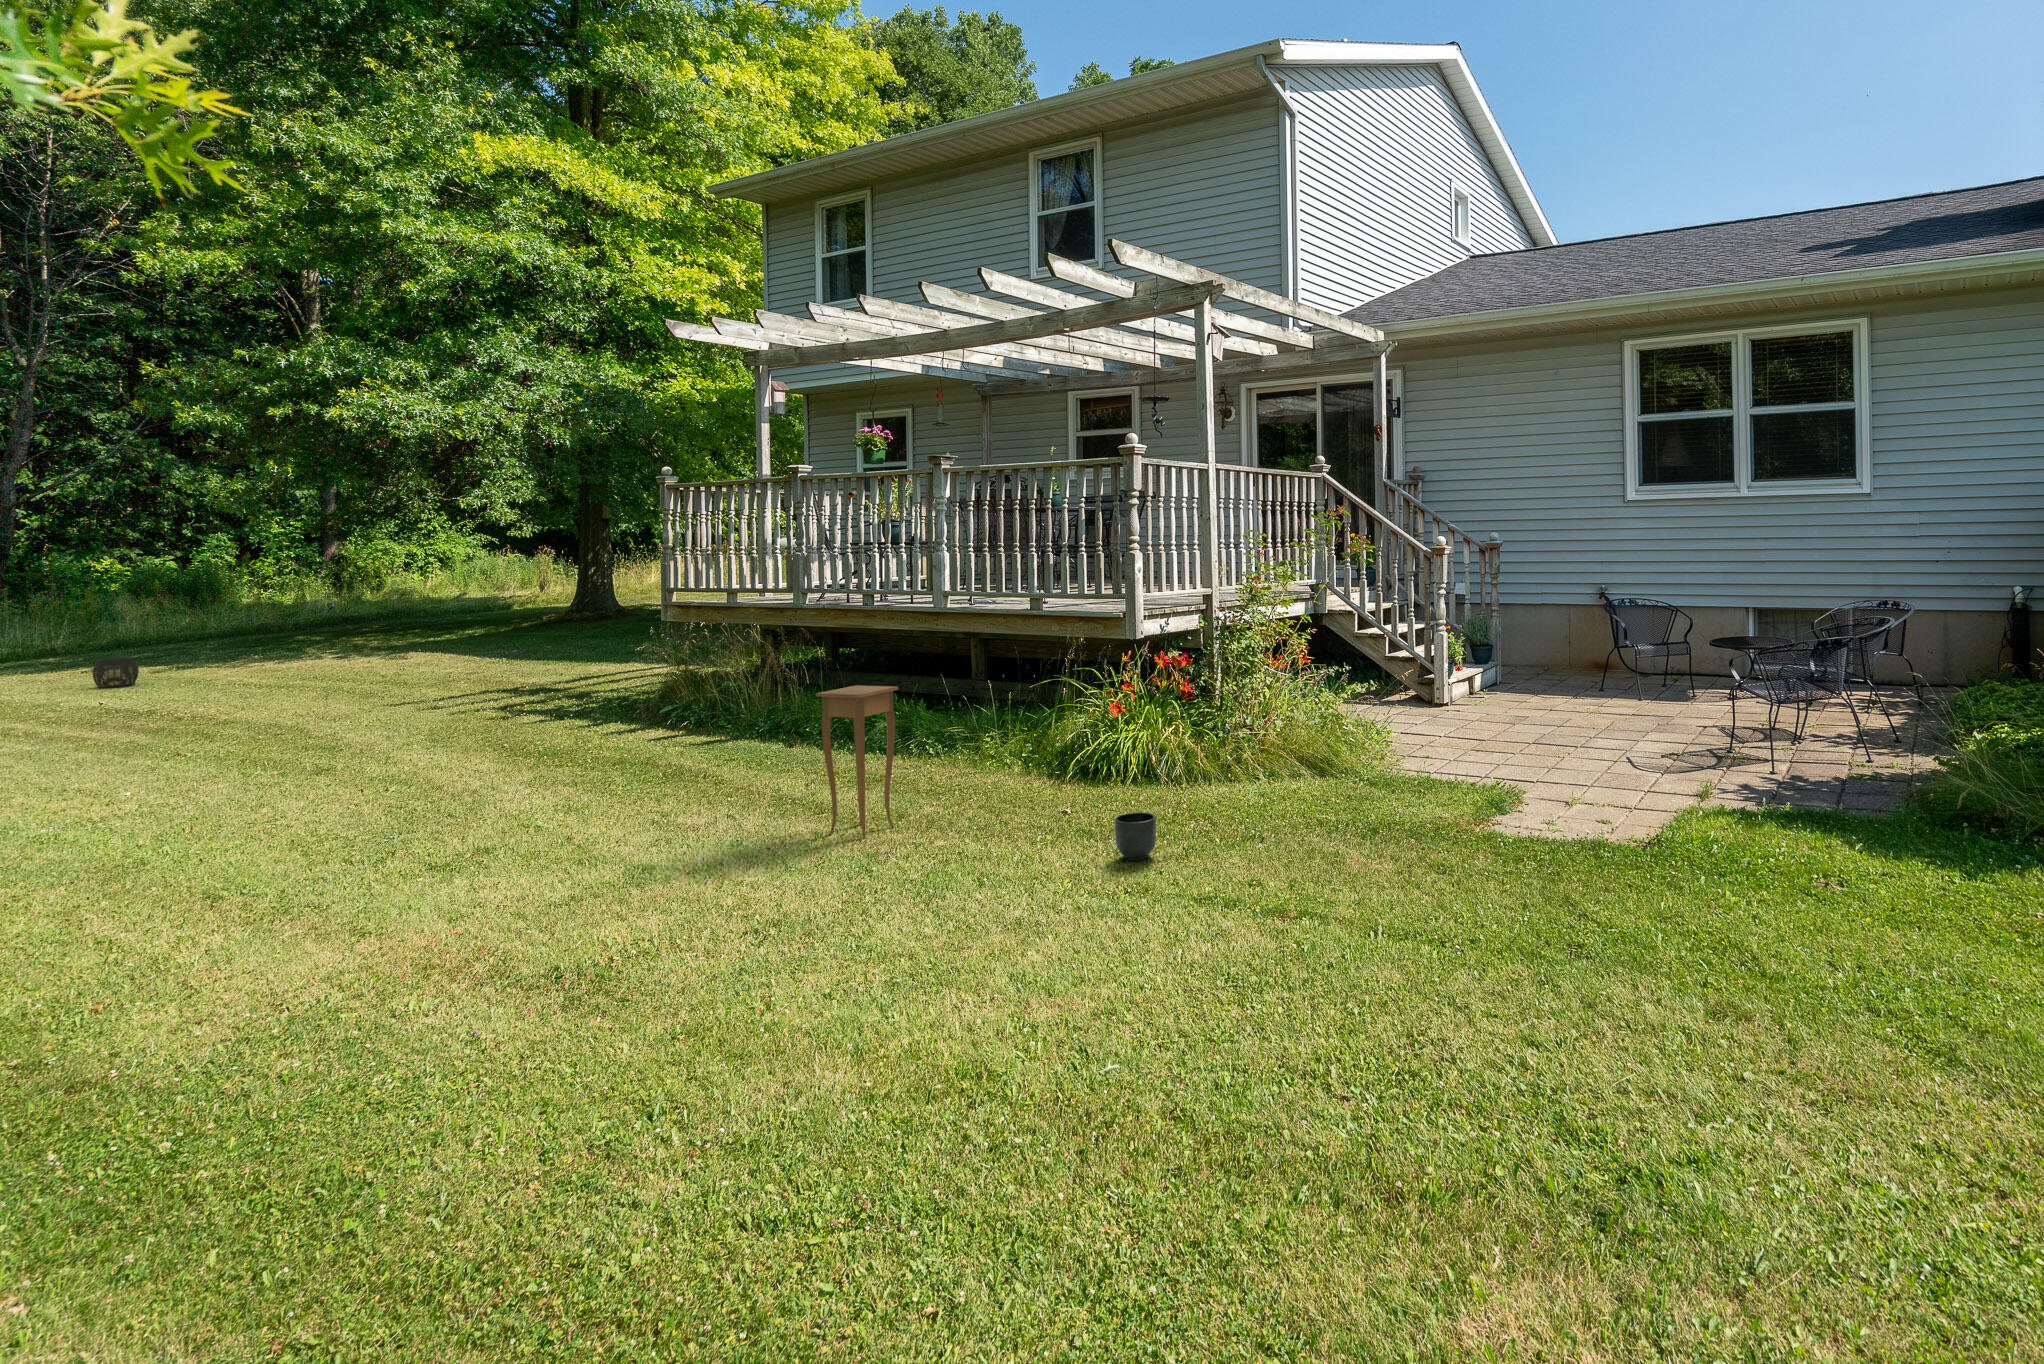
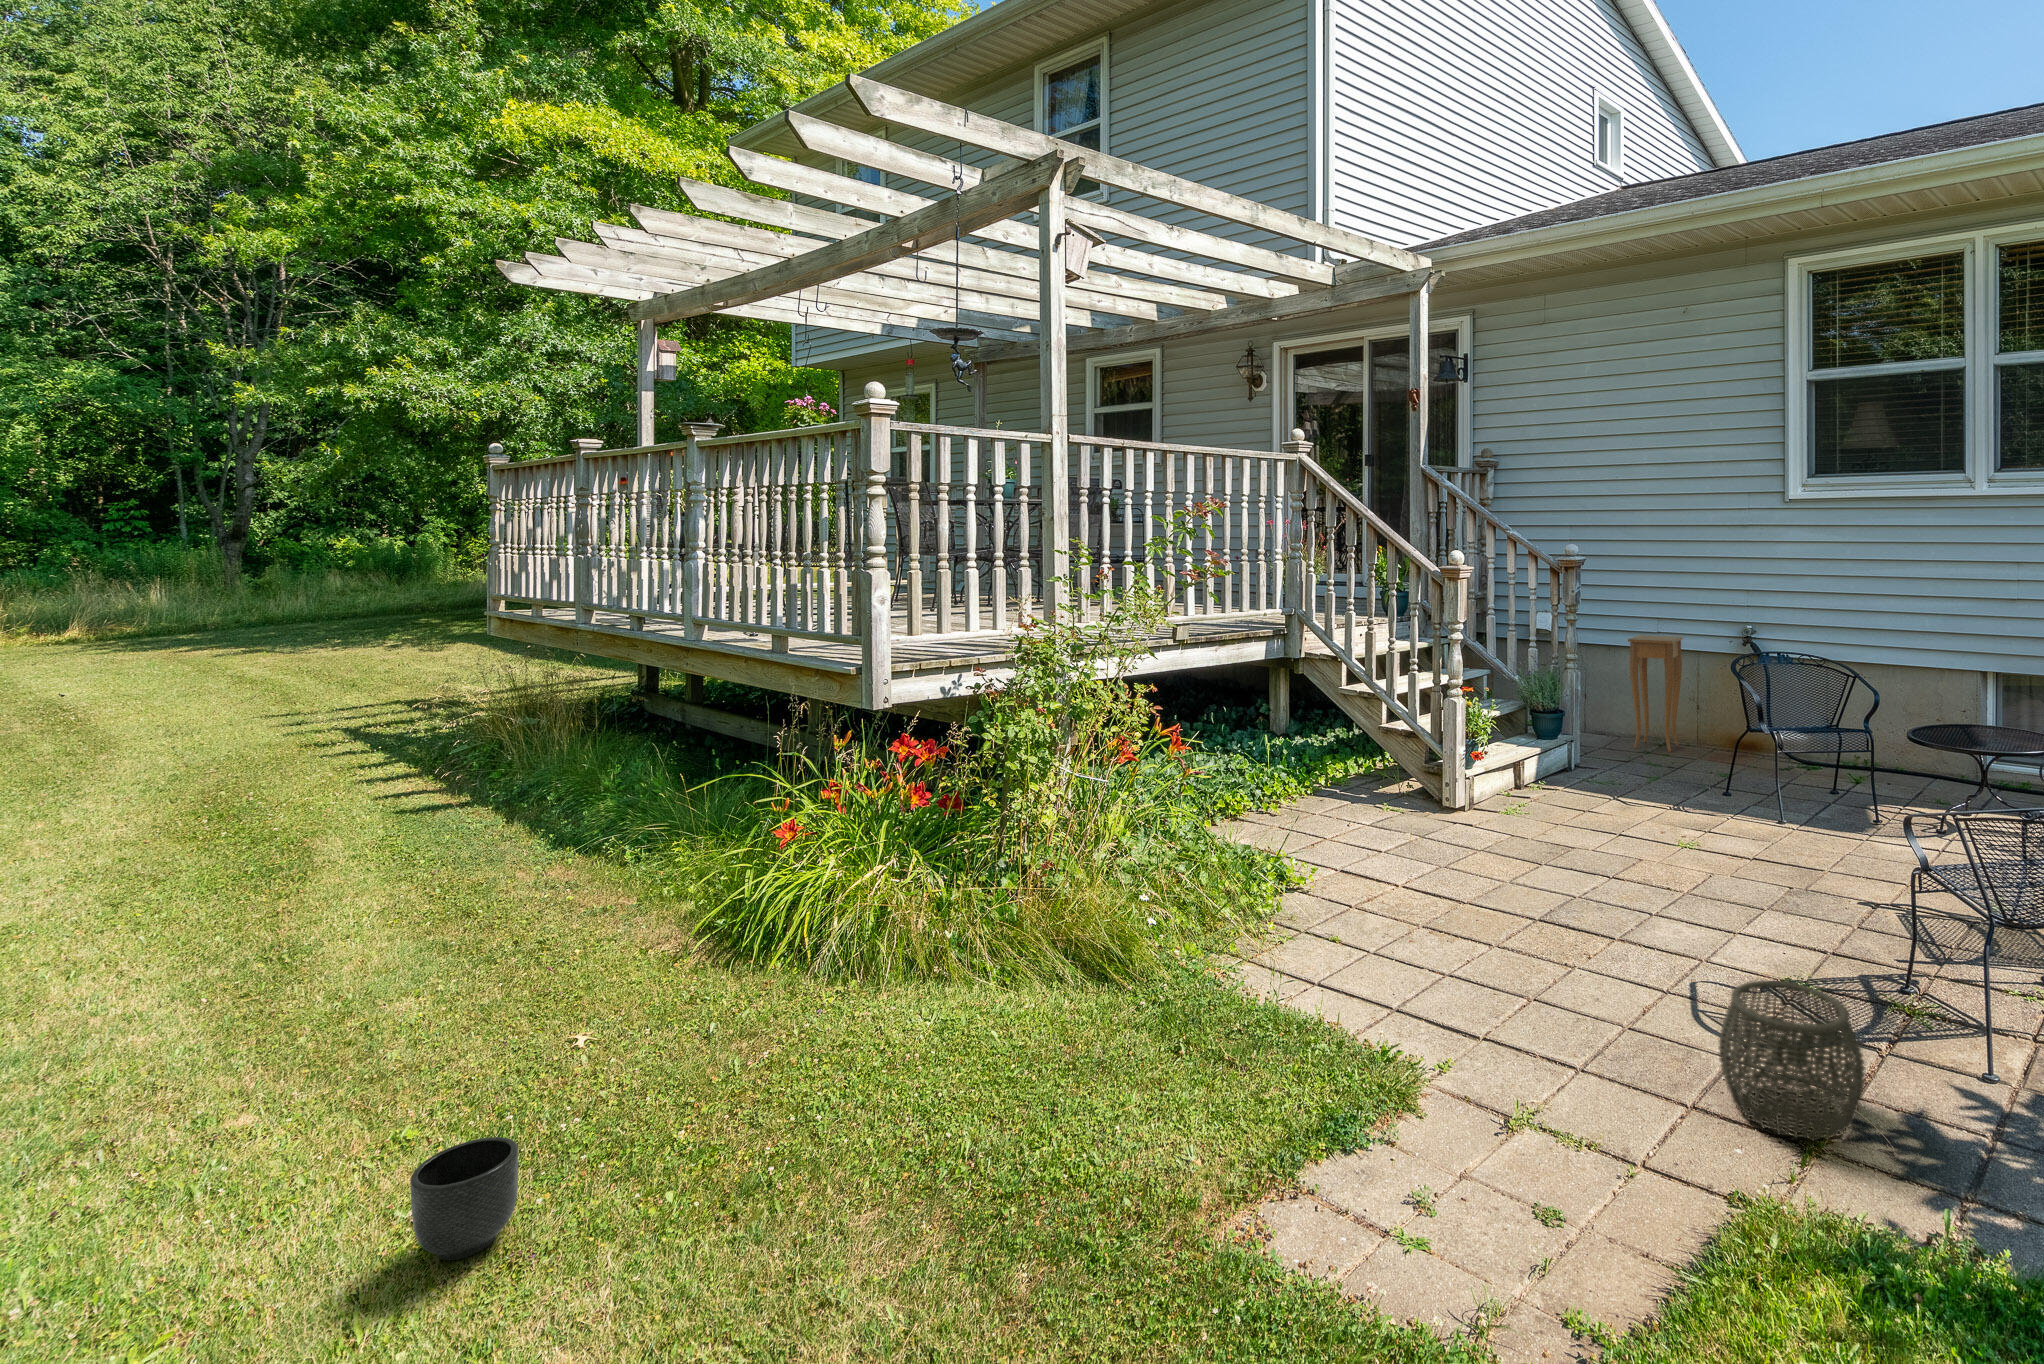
woven basket: present [93,657,139,688] -> present [1719,980,1865,1140]
side table: present [816,685,898,839] -> present [1628,635,1683,752]

